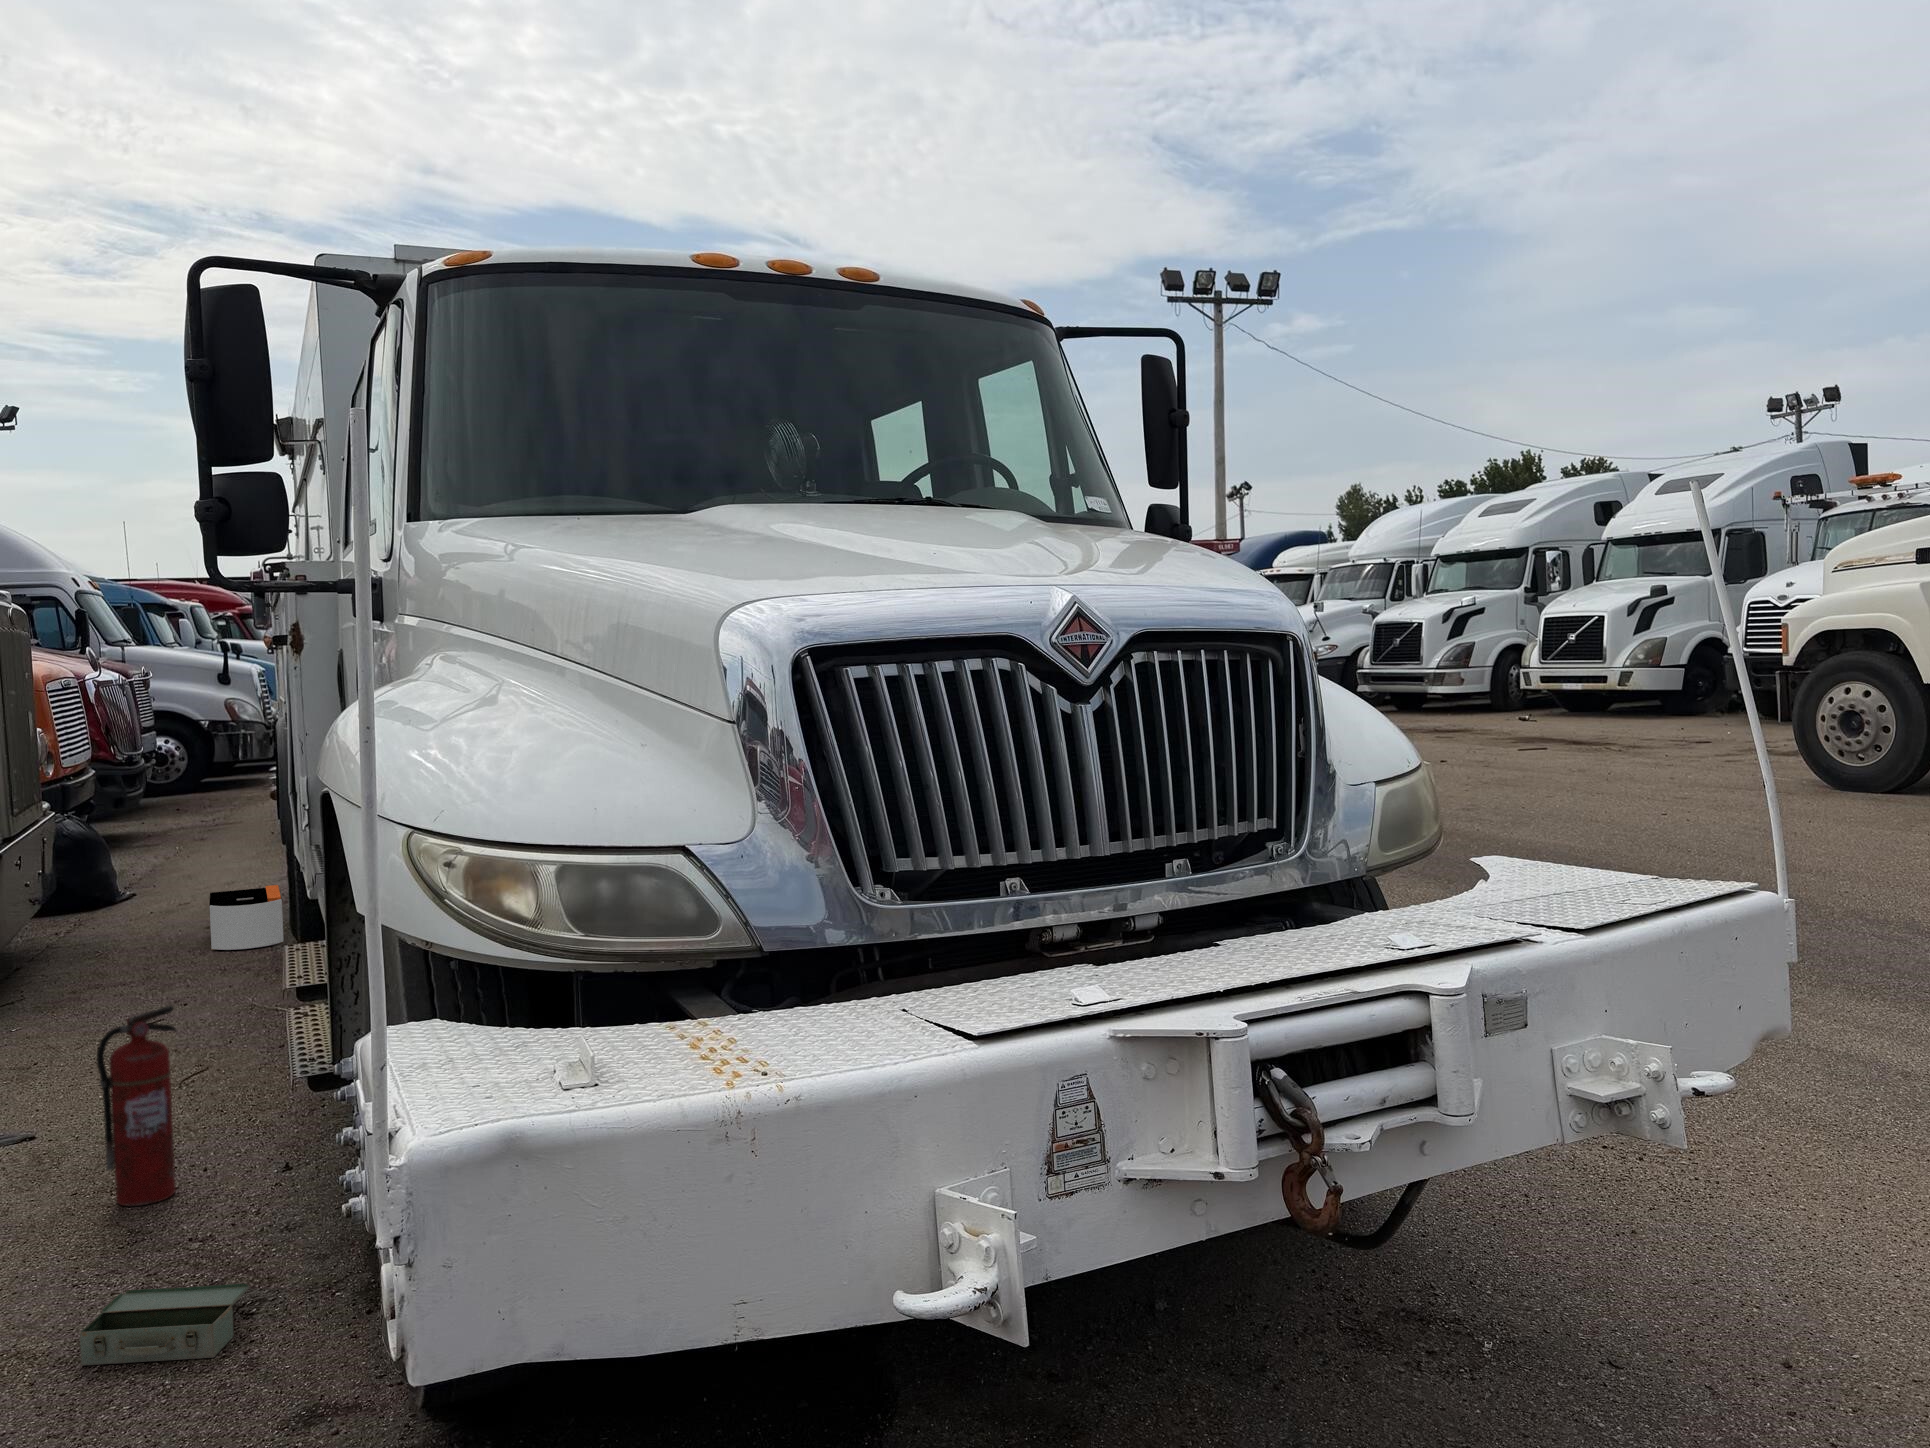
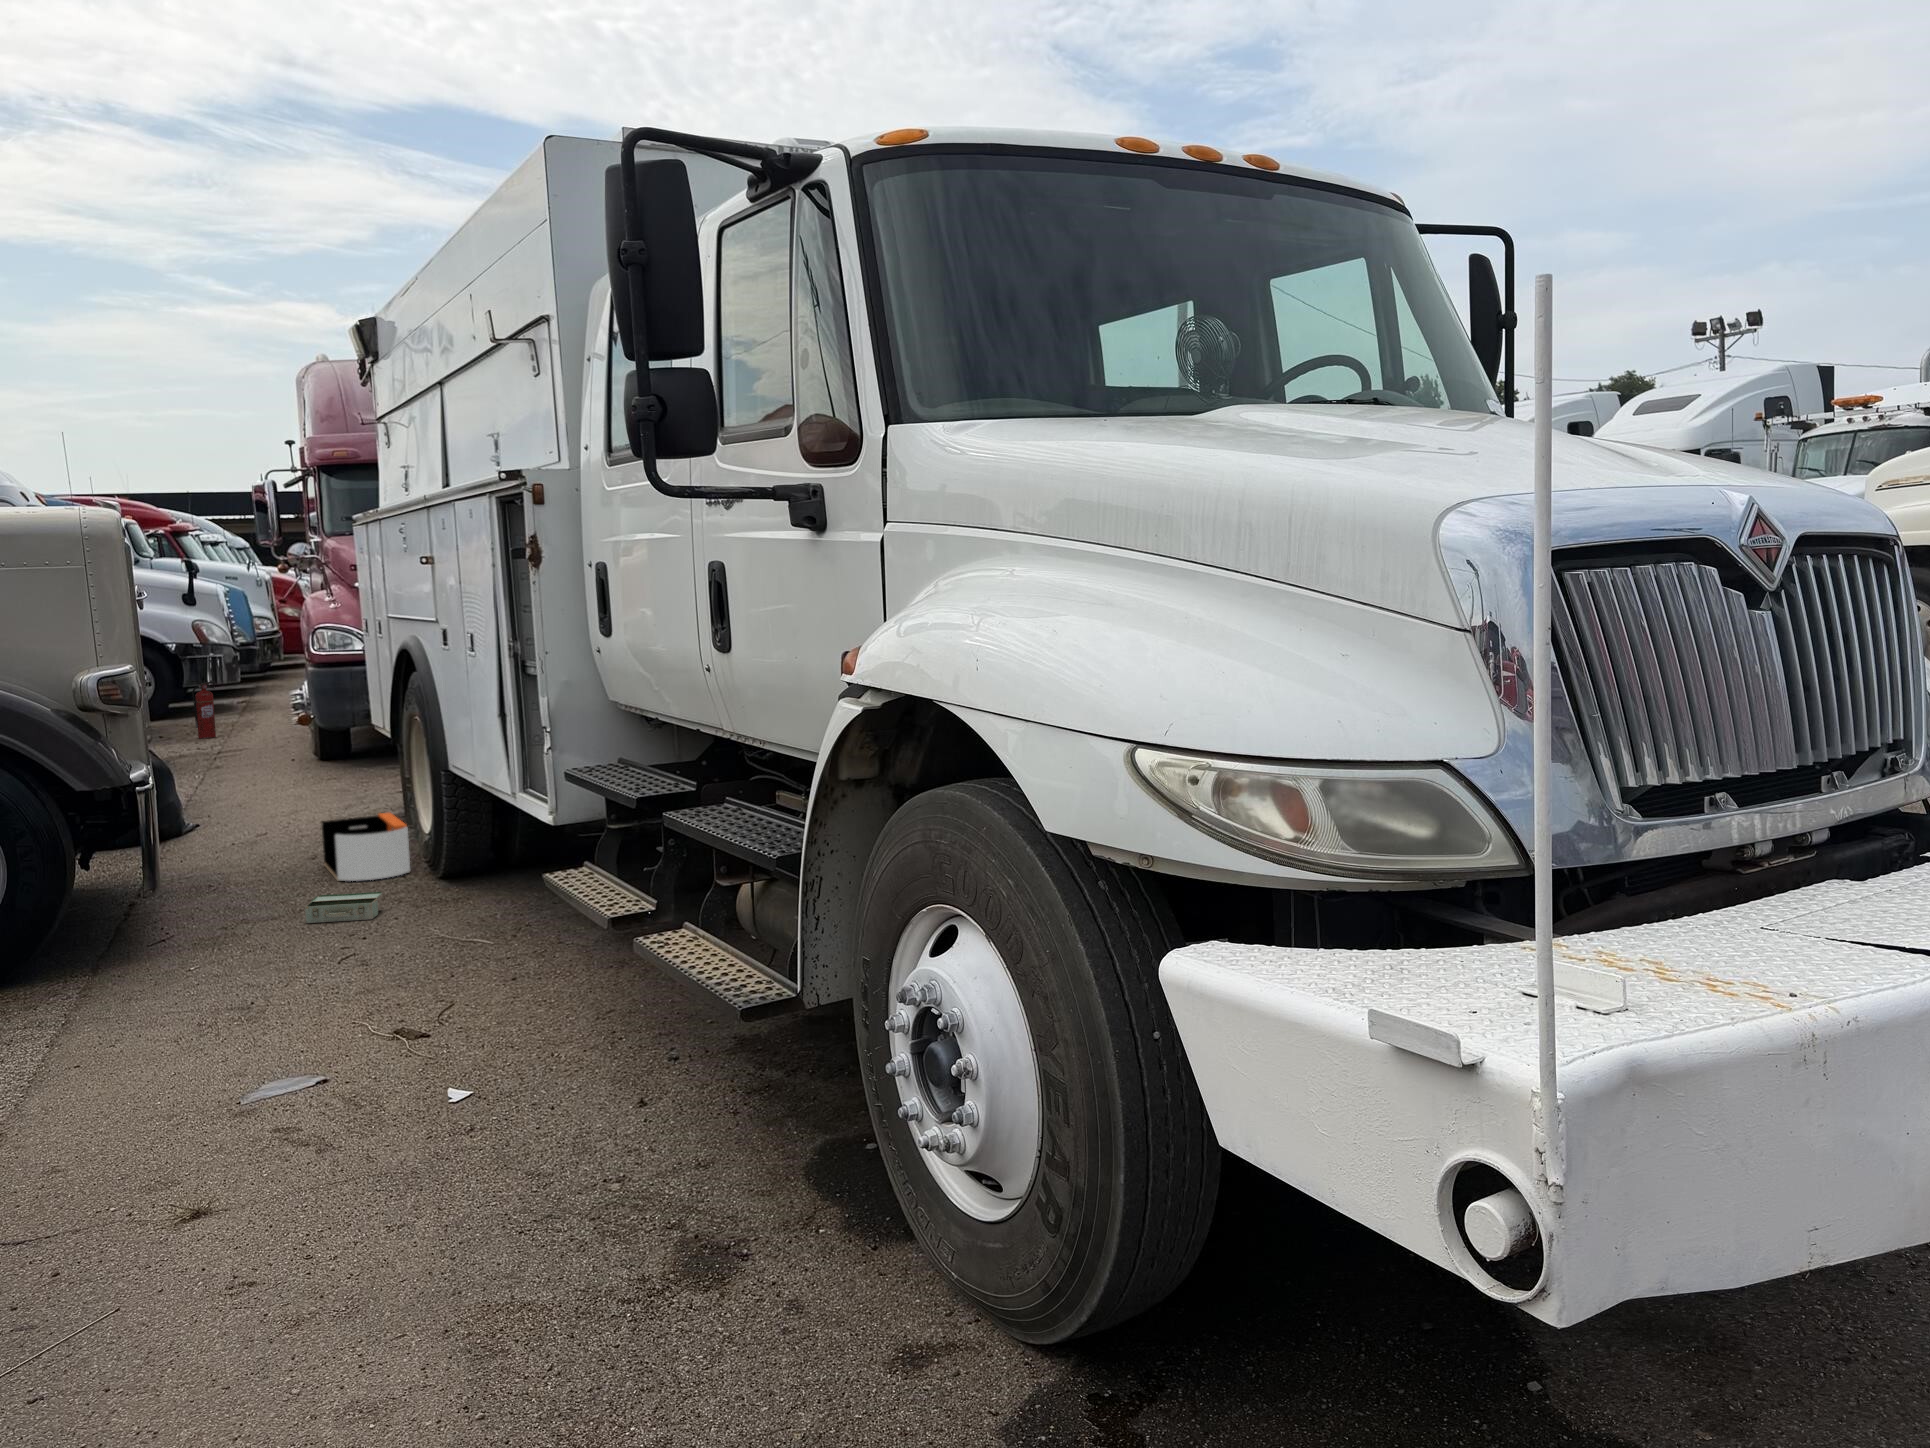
fire extinguisher: present [97,1006,176,1206] -> present [192,681,216,738]
toolbox: present [79,1284,250,1366] -> present [305,892,383,923]

